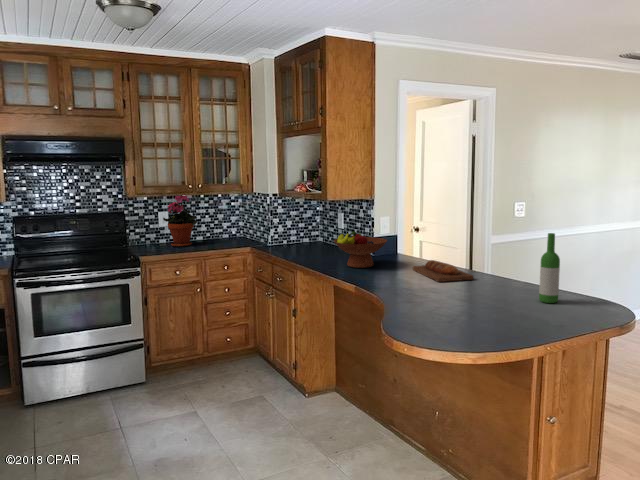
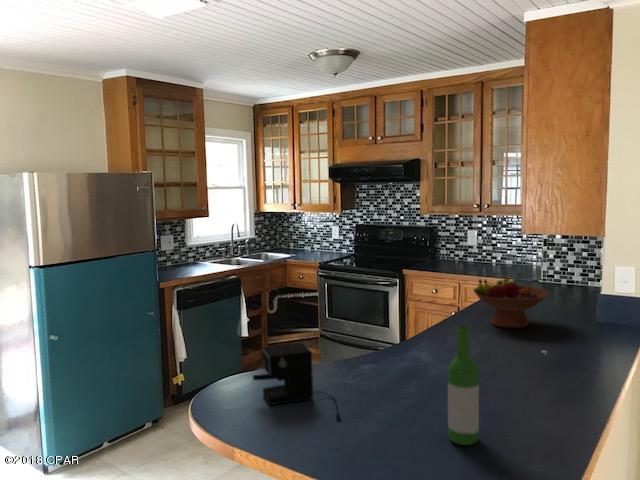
potted plant: present [163,196,197,247] -> none [462,213,494,268]
bread loaf: present [413,260,473,282] -> none [483,339,585,381]
coffee maker: none [437,281,508,330] -> present [253,343,341,418]

